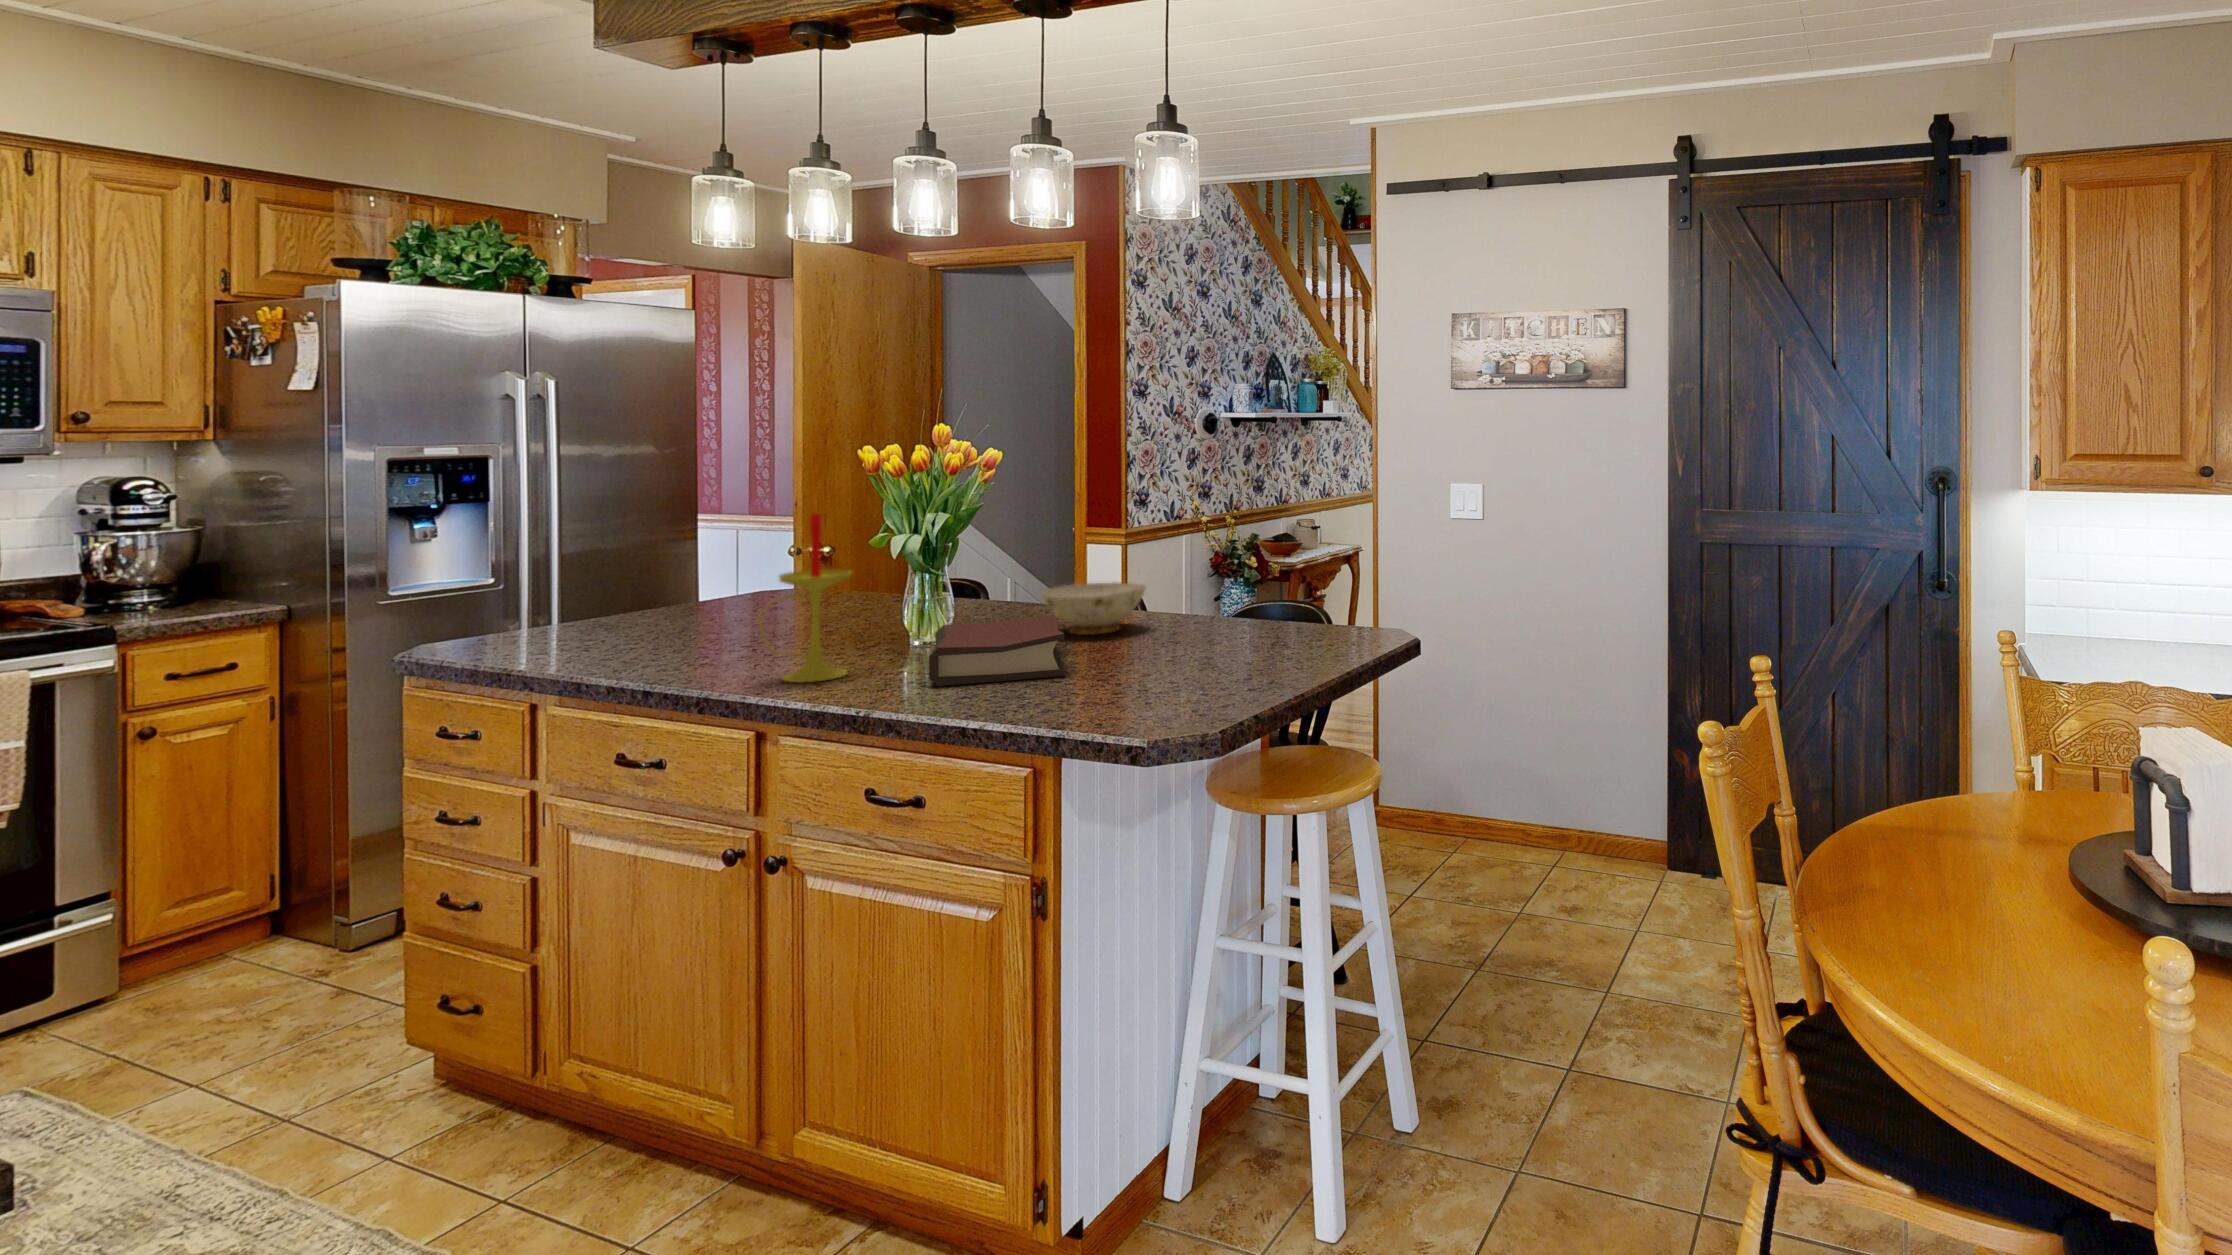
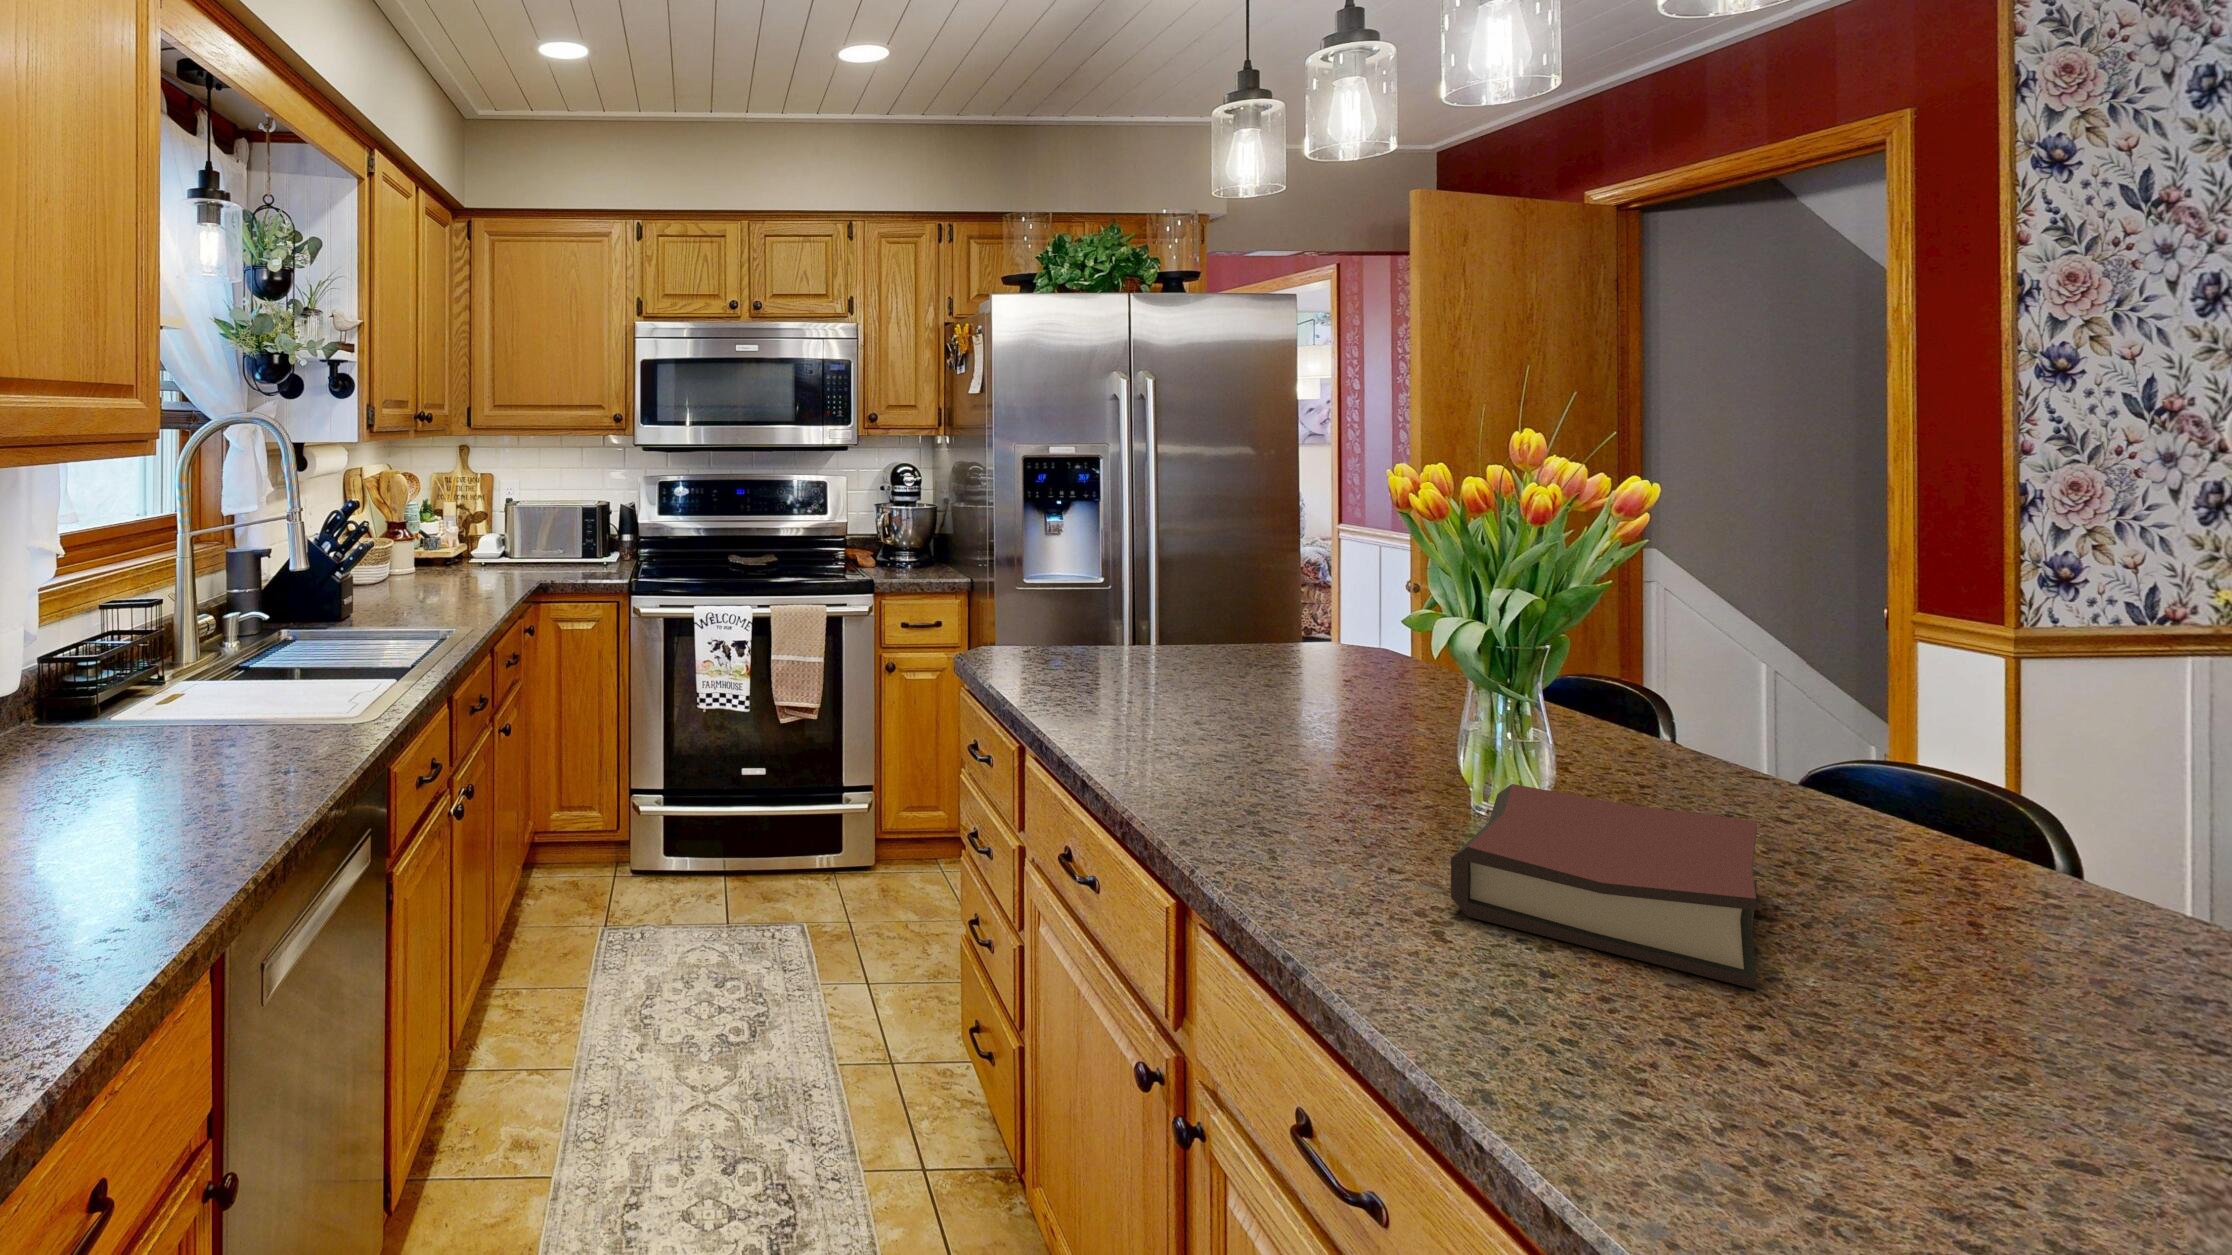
candle: present [758,513,851,683] -> none [1212,564,1349,833]
ceramic bowl: present [1042,583,1145,635] -> none [1731,748,2015,880]

